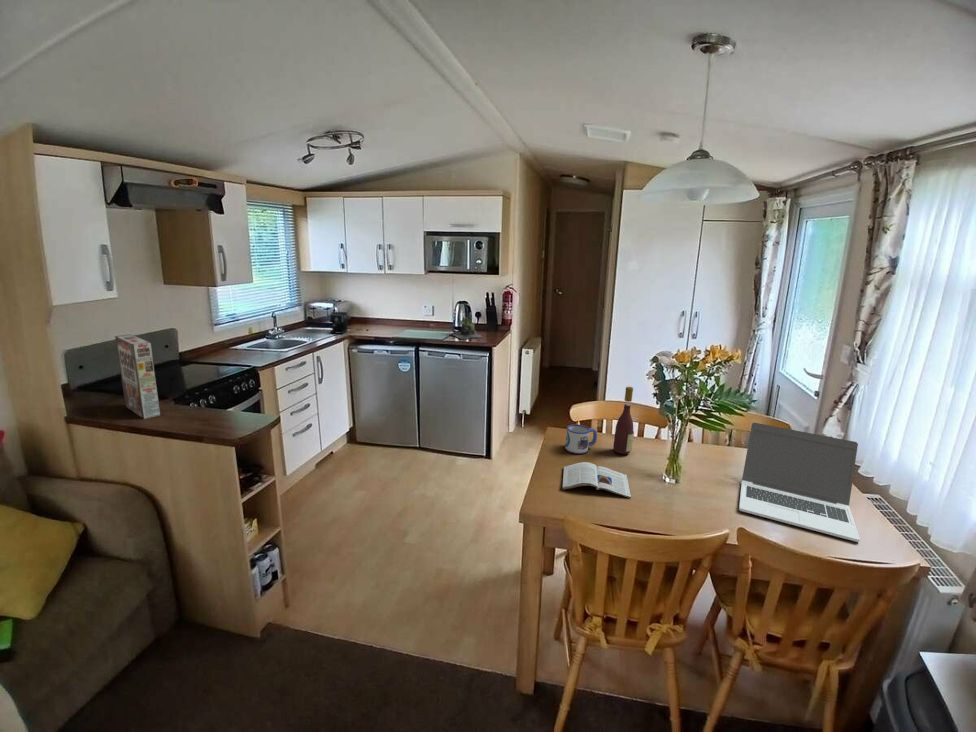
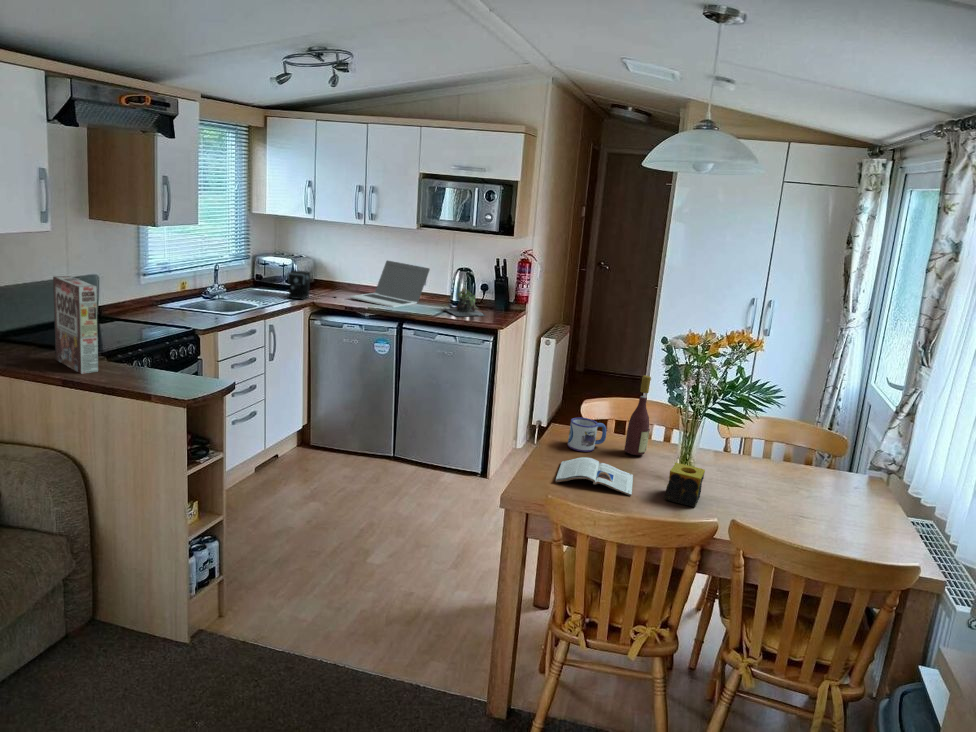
laptop: present [739,423,860,542] -> present [350,261,430,307]
candle: none [660,465,693,505] -> present [664,463,705,507]

